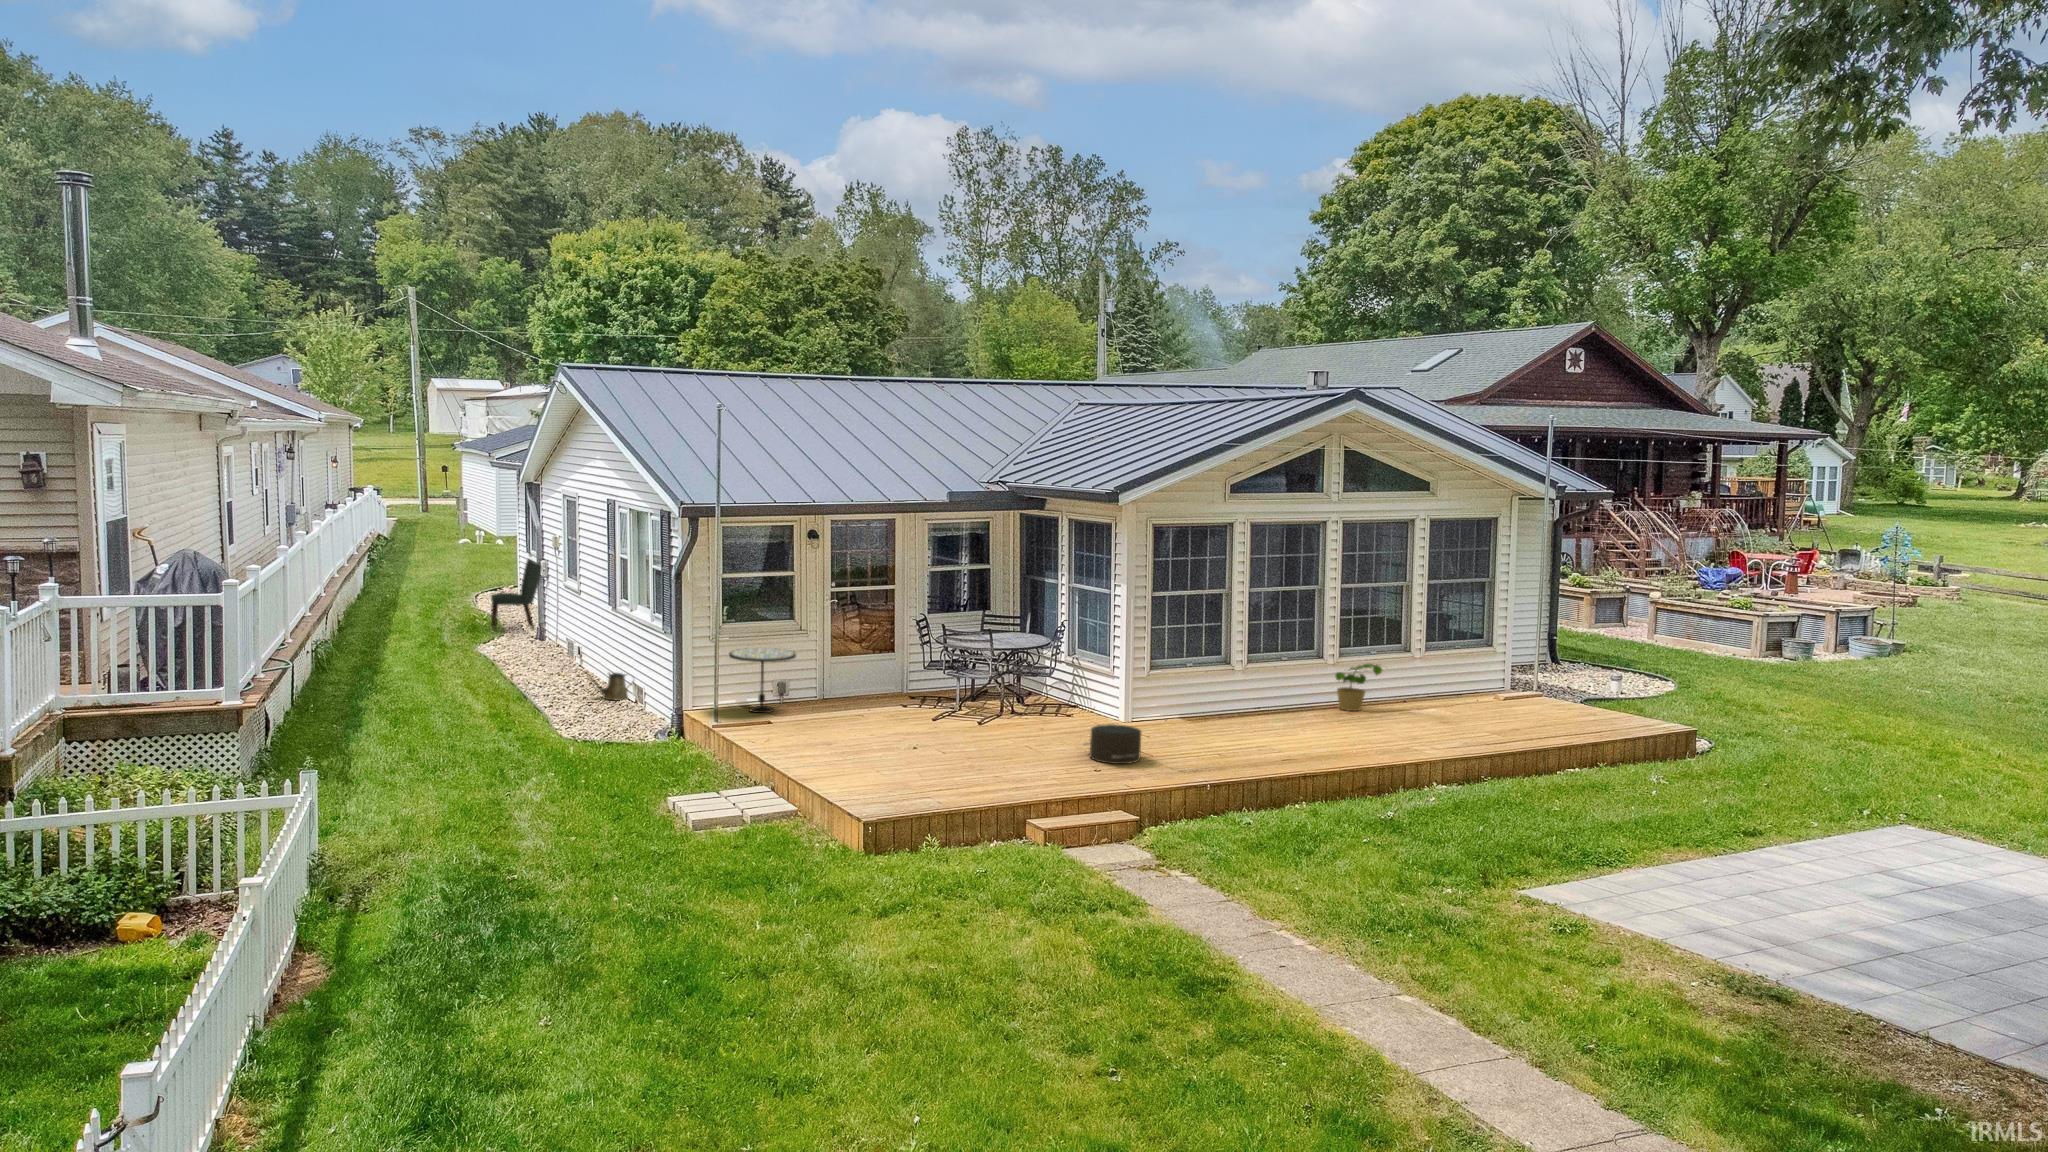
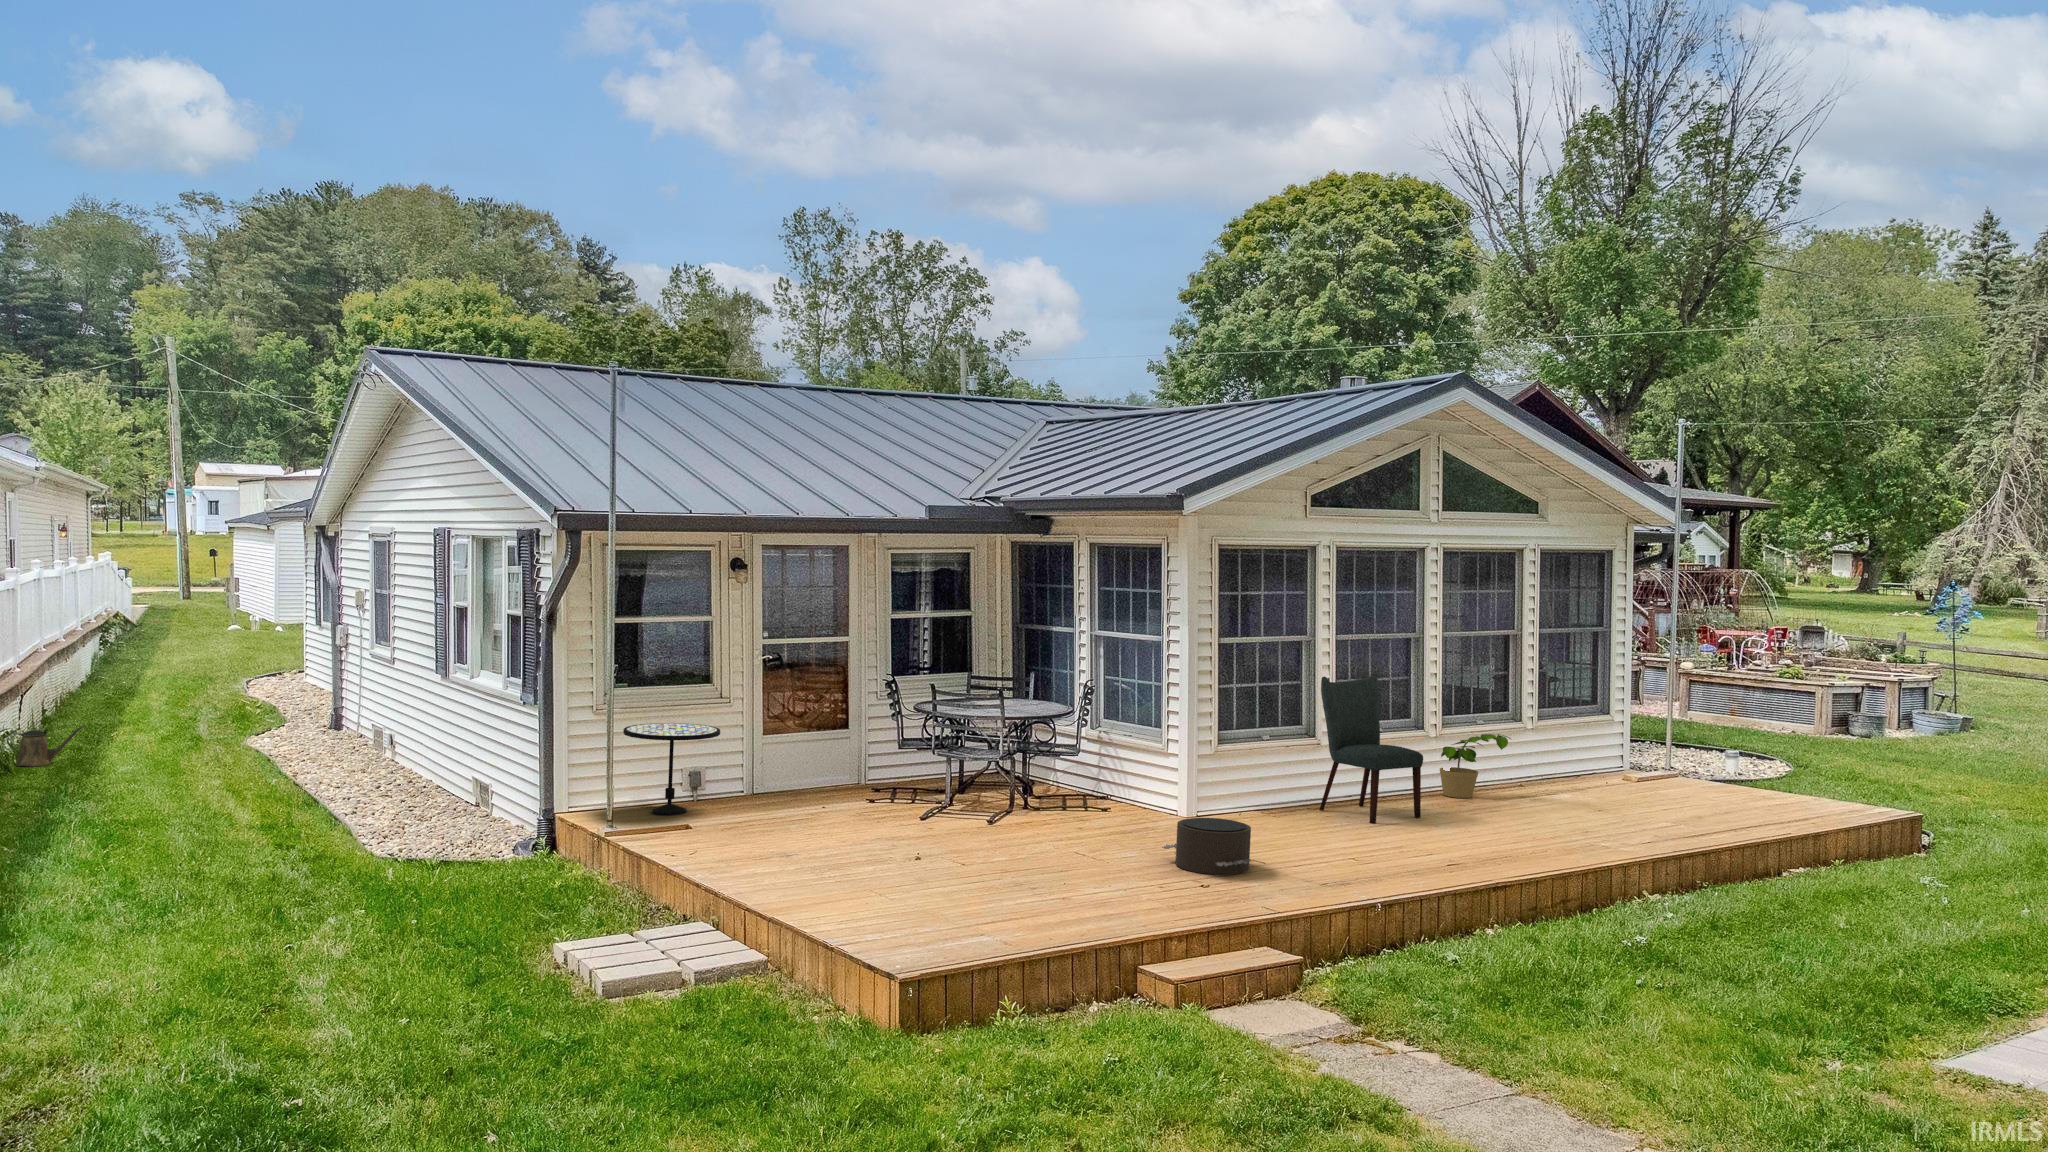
chair: present [491,559,542,631] -> present [1320,675,1423,824]
watering can: present [586,673,628,701] -> present [7,725,85,766]

